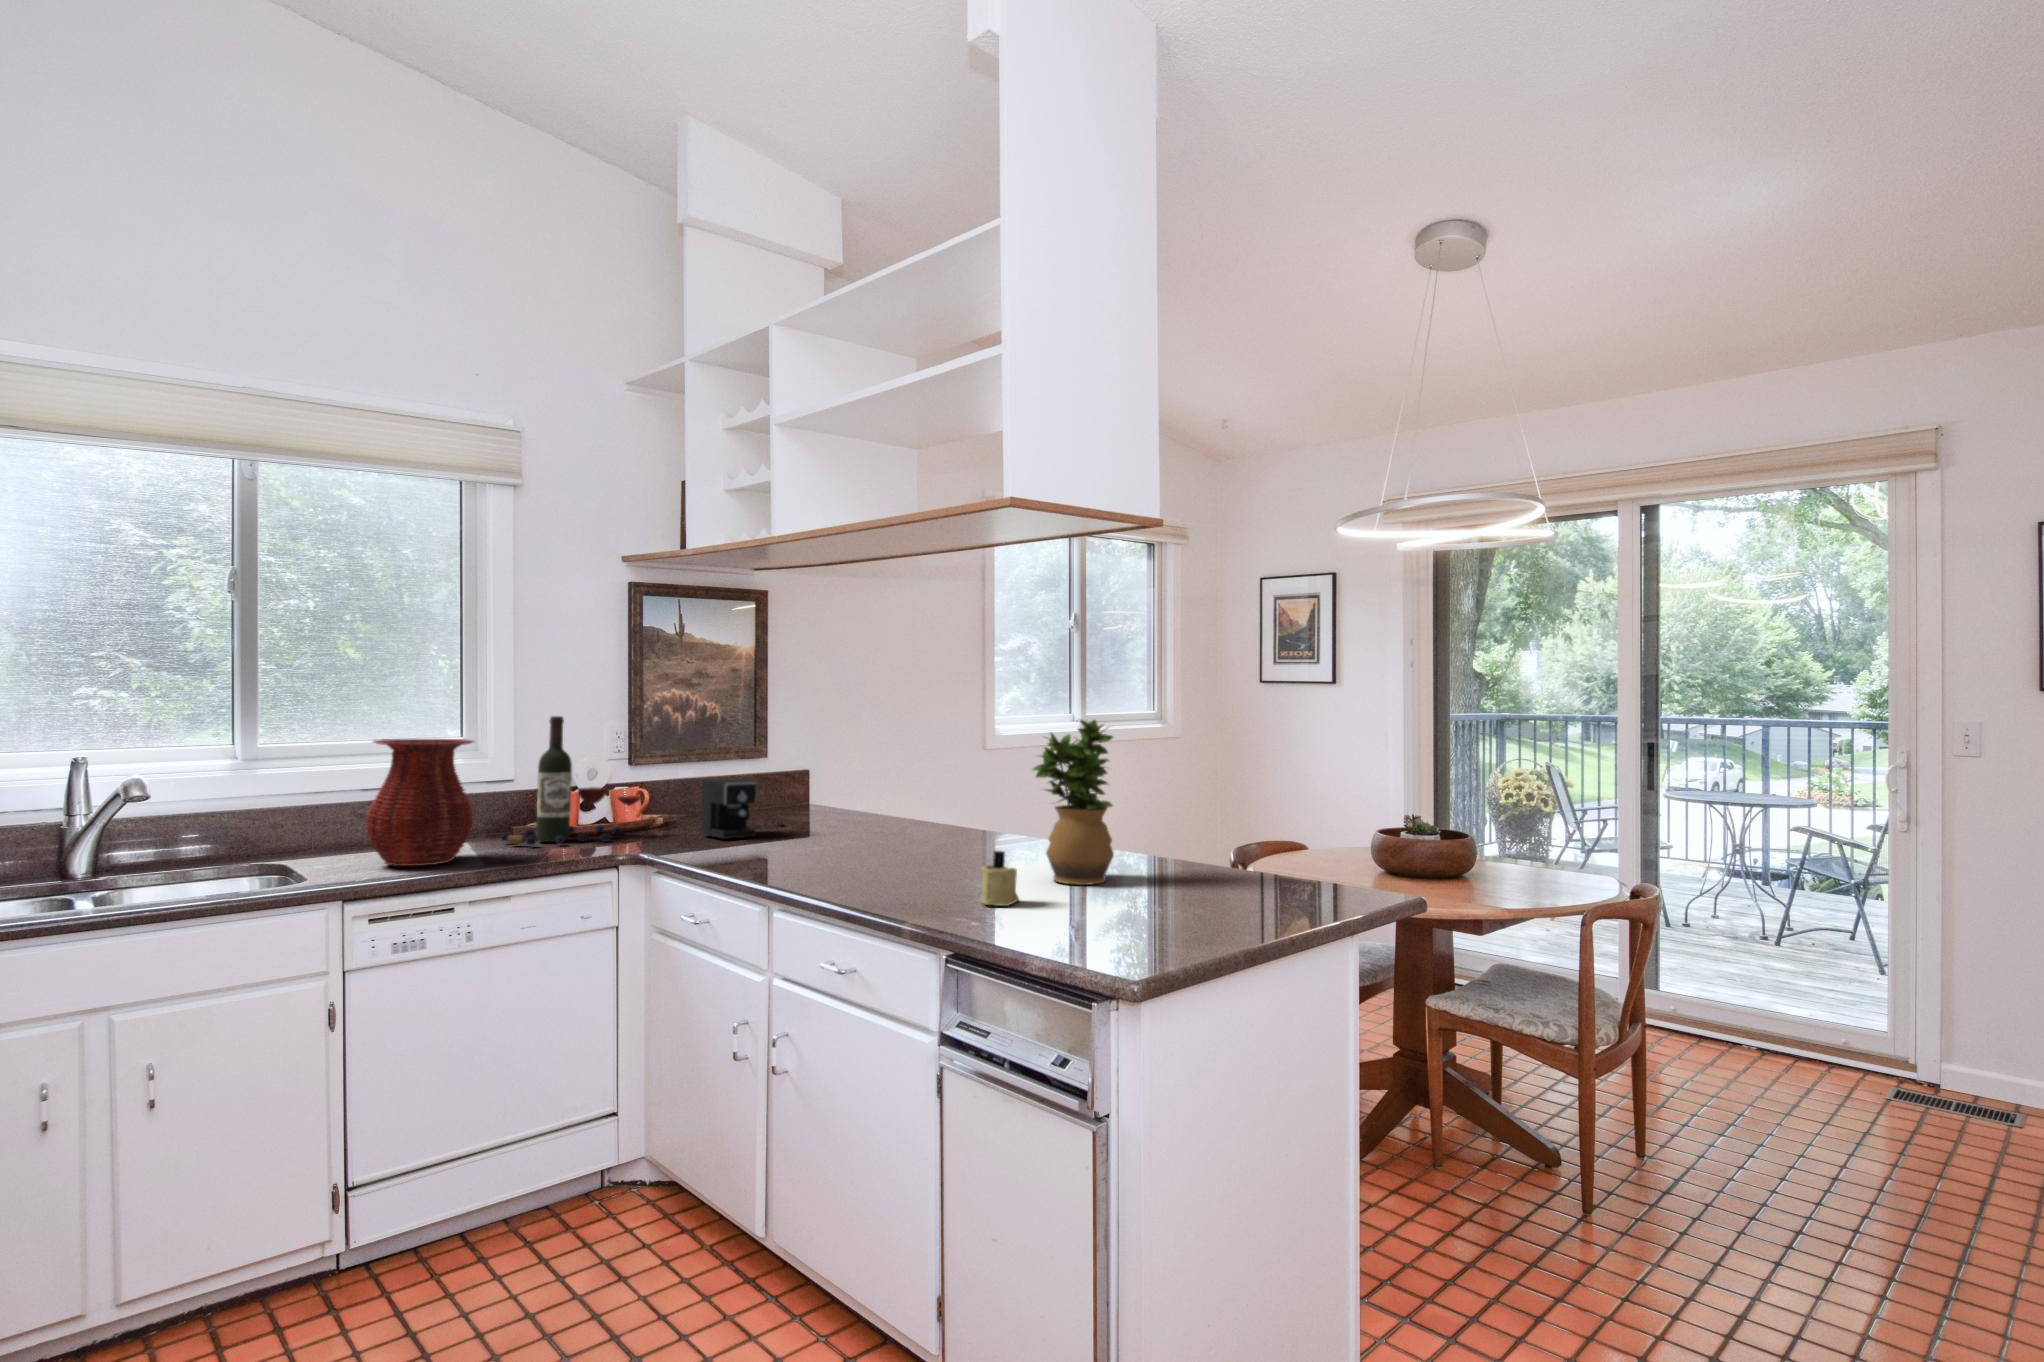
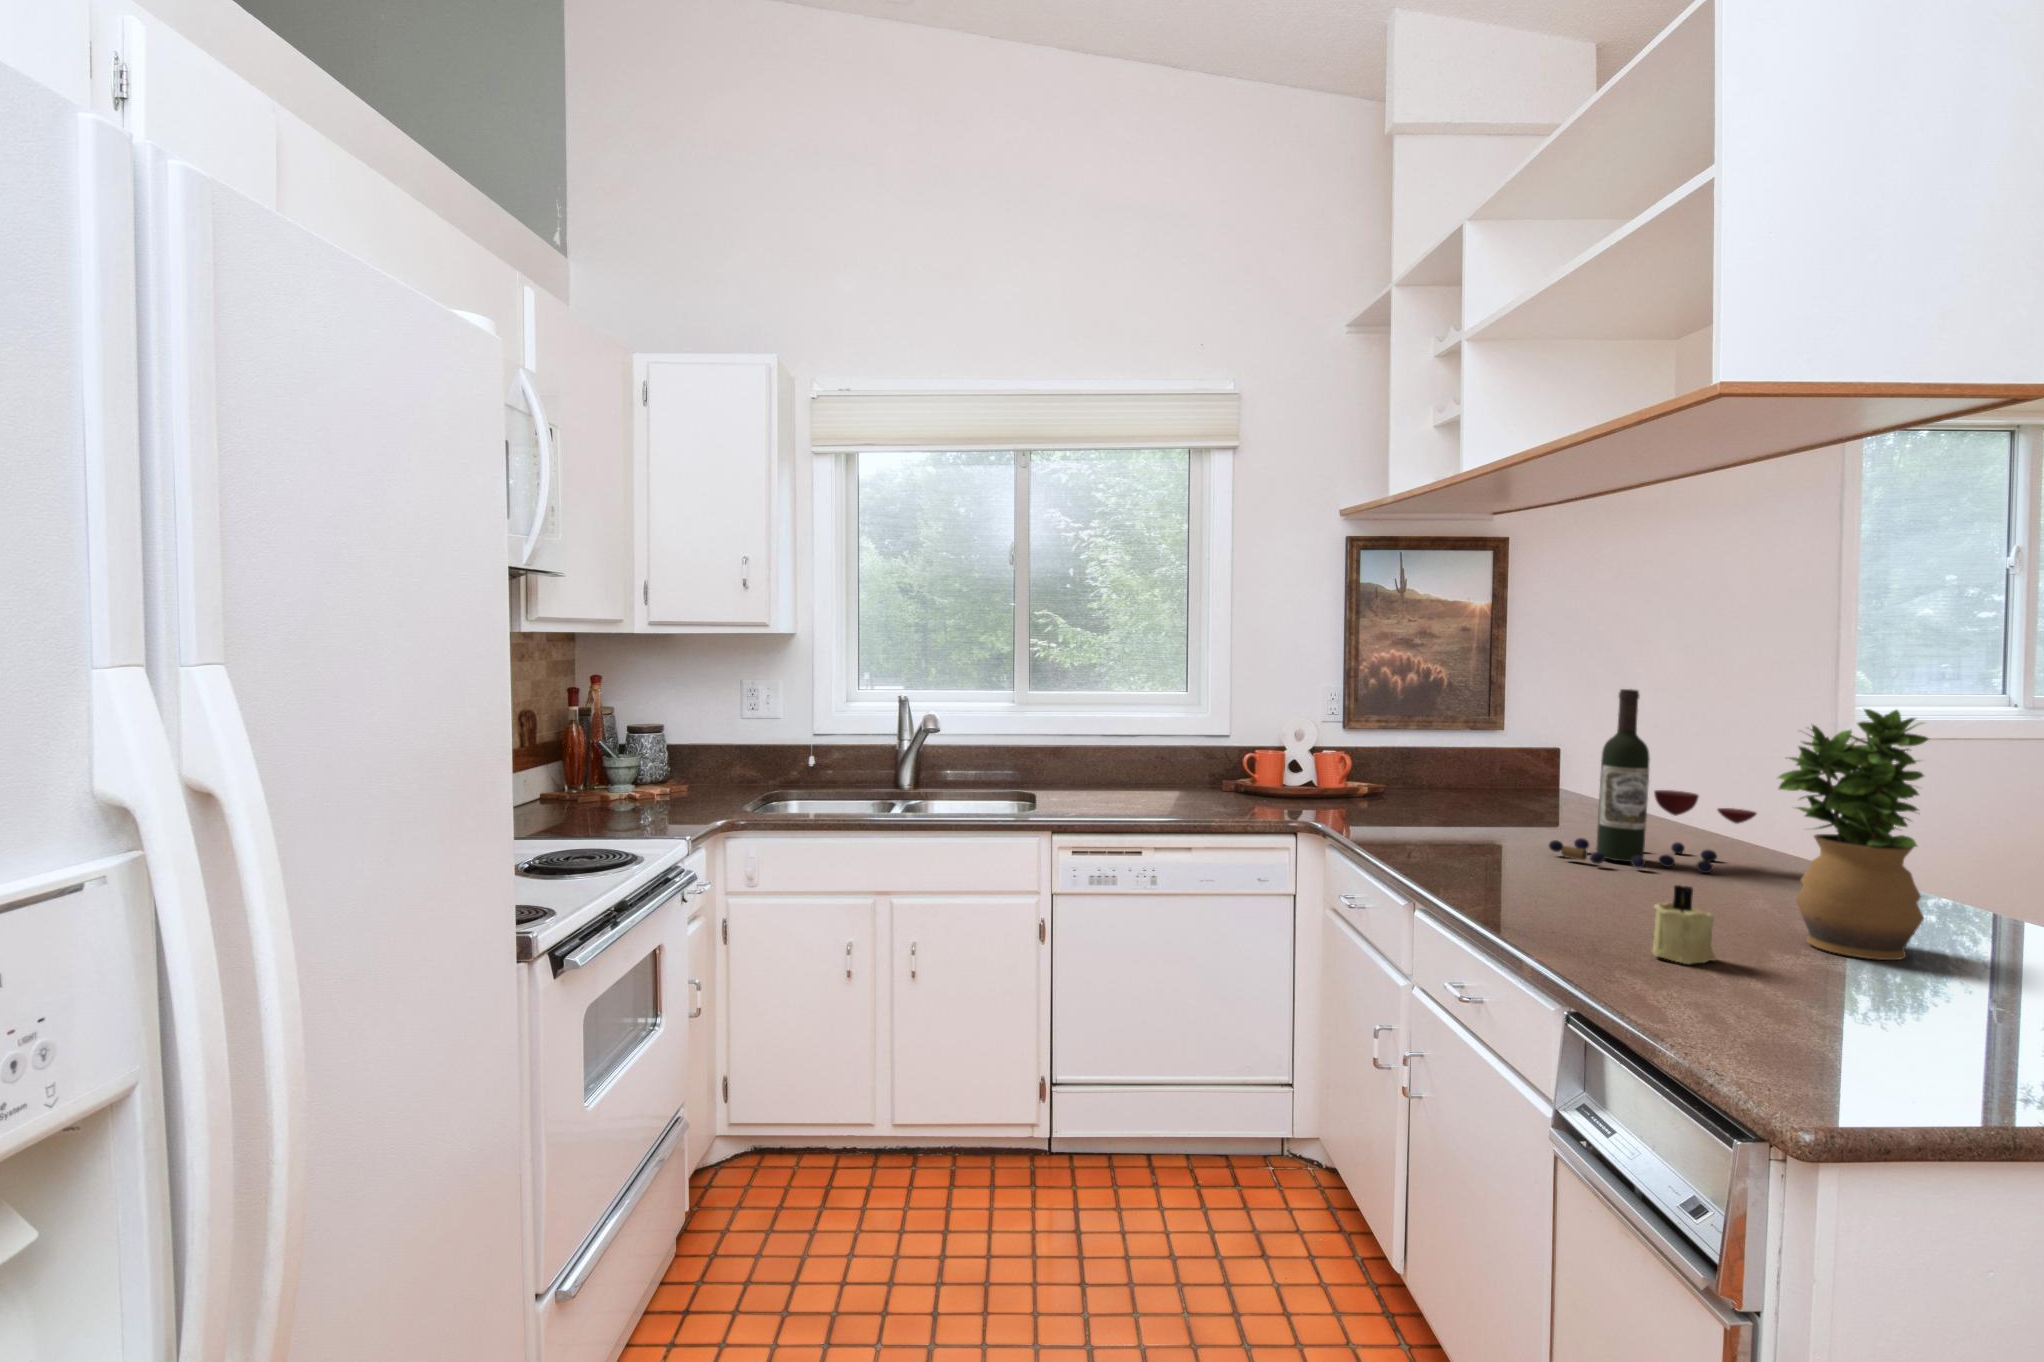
wine bottle: present [501,716,641,845] -> present [1549,689,1757,873]
vase: present [367,739,474,866] -> none [1079,691,1170,810]
coffee maker: present [701,778,784,839] -> none [1396,751,1503,821]

